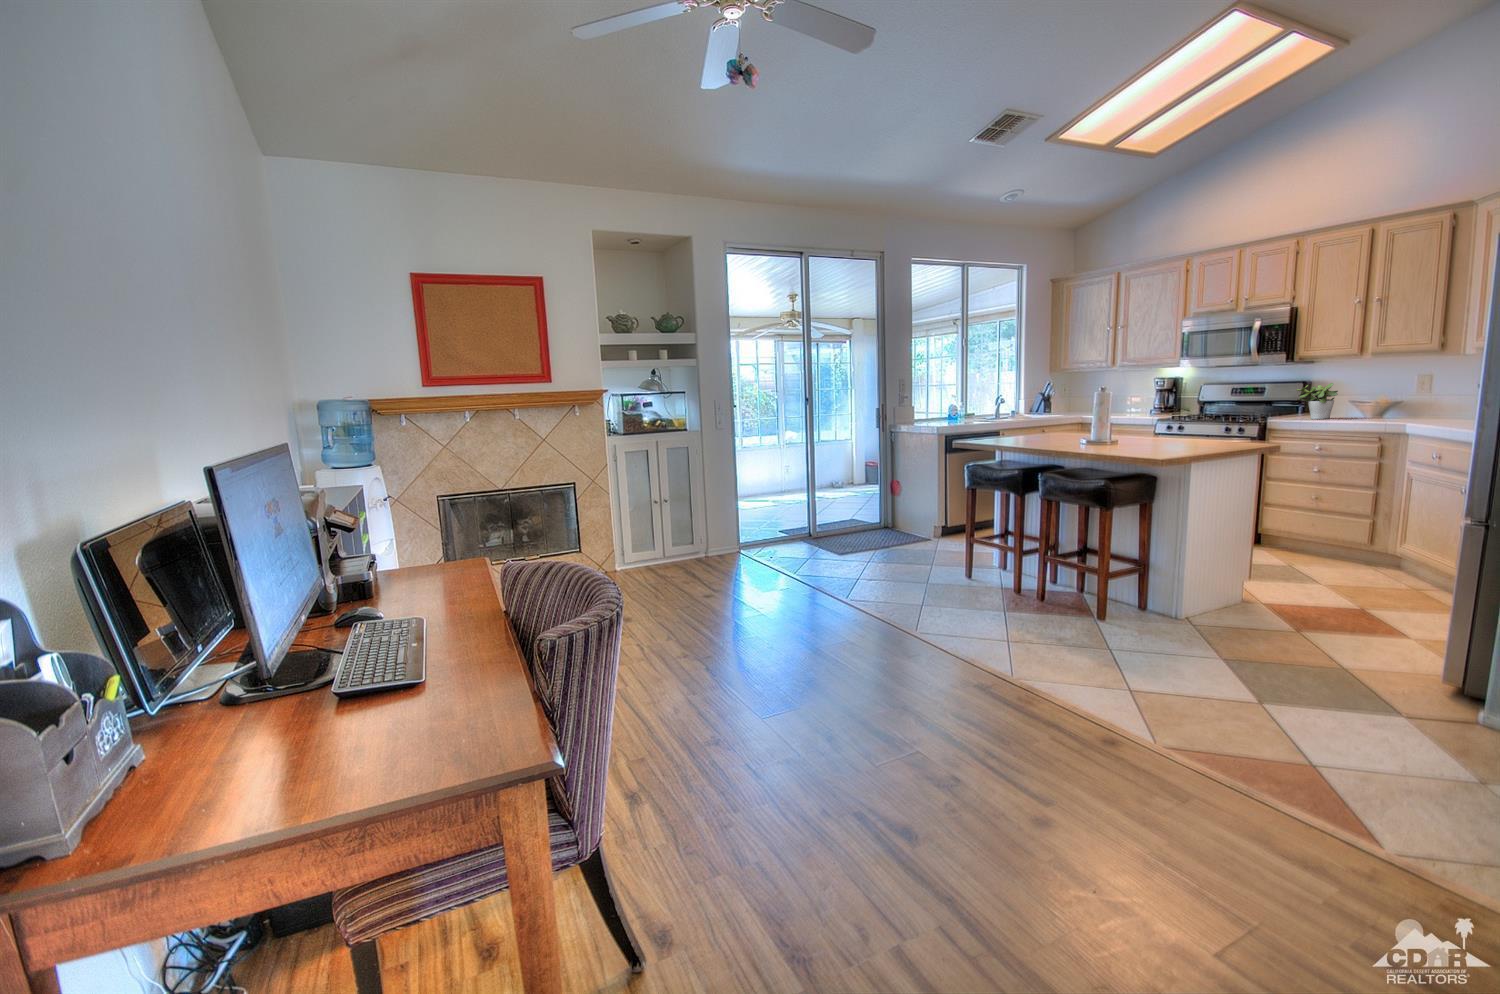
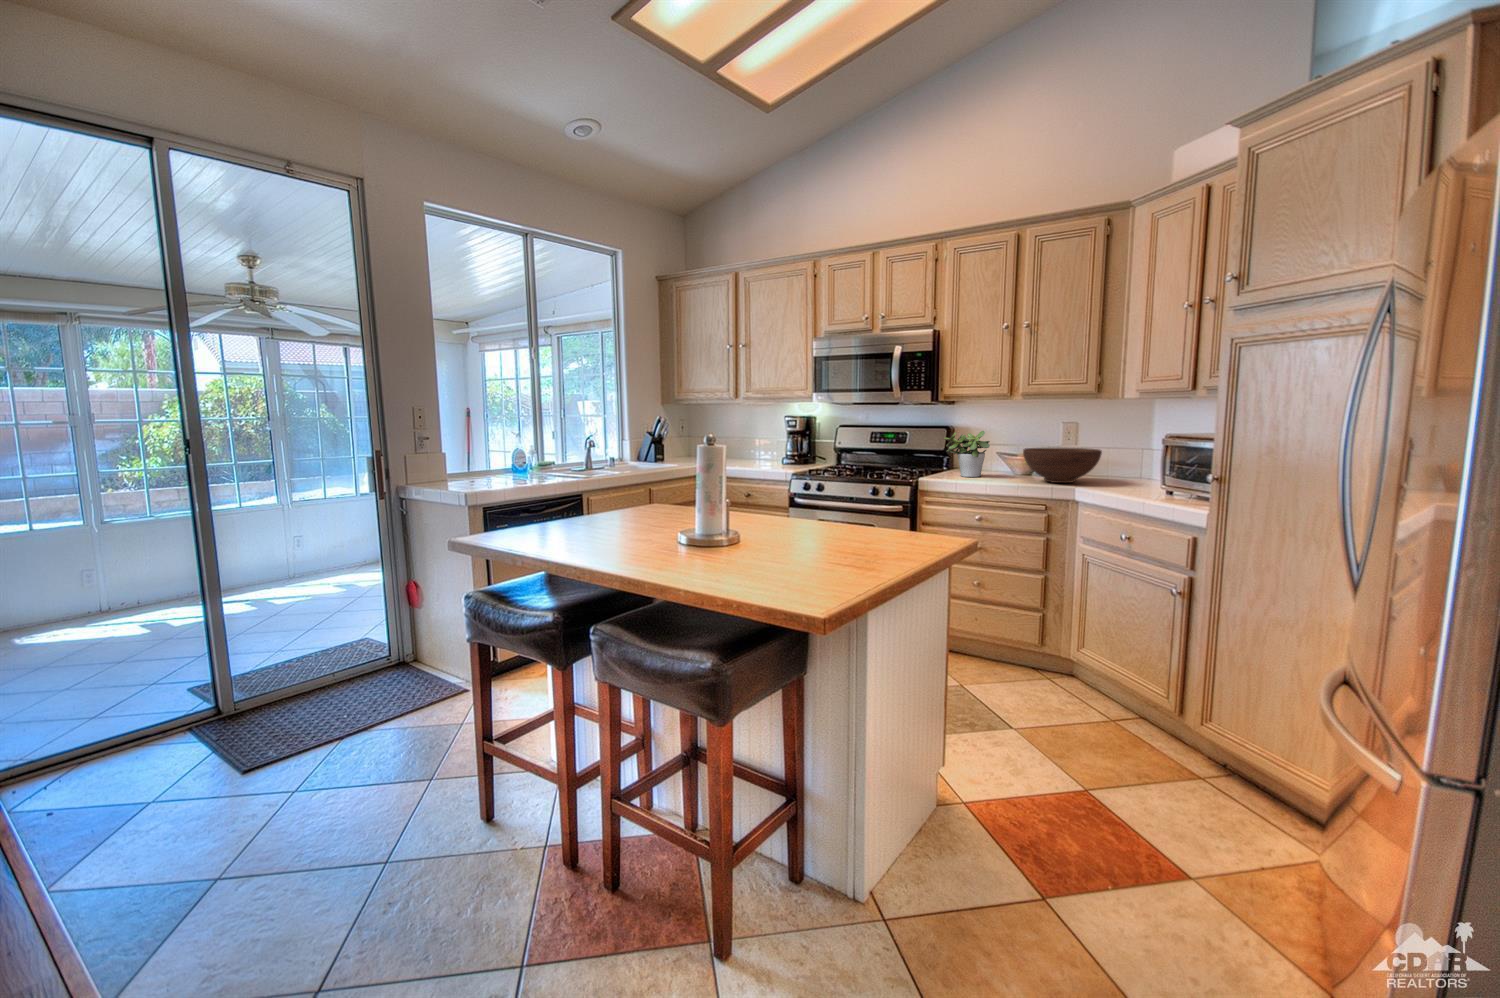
fruit bowl: none [1365,394,1440,421] -> present [1023,448,1102,483]

